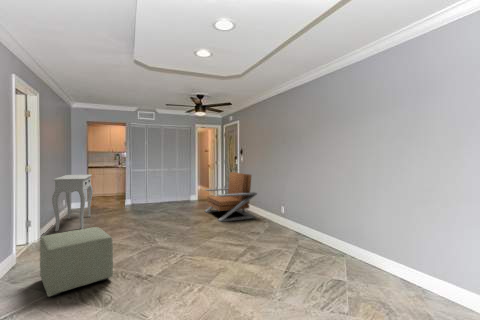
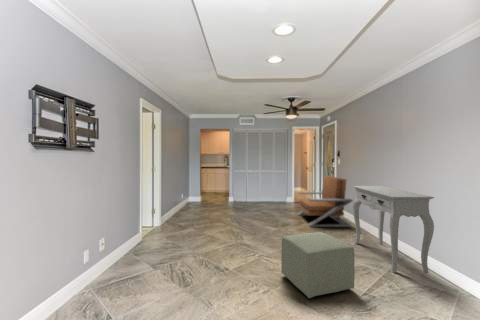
console table: present [52,174,93,231] -> present [353,186,434,273]
ottoman: present [40,227,113,297] -> present [281,232,355,298]

